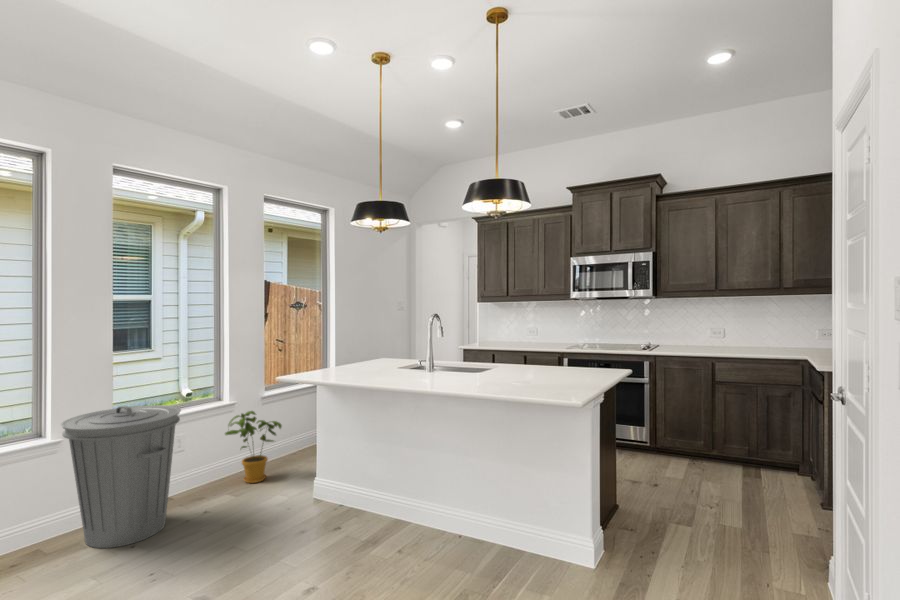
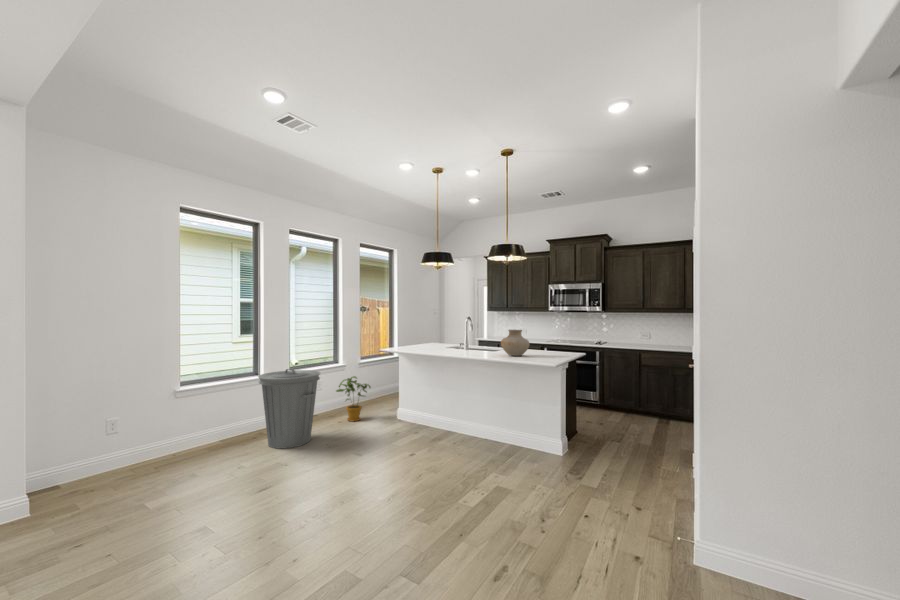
vase: none [487,335,538,382] -> present [501,330,530,356]

